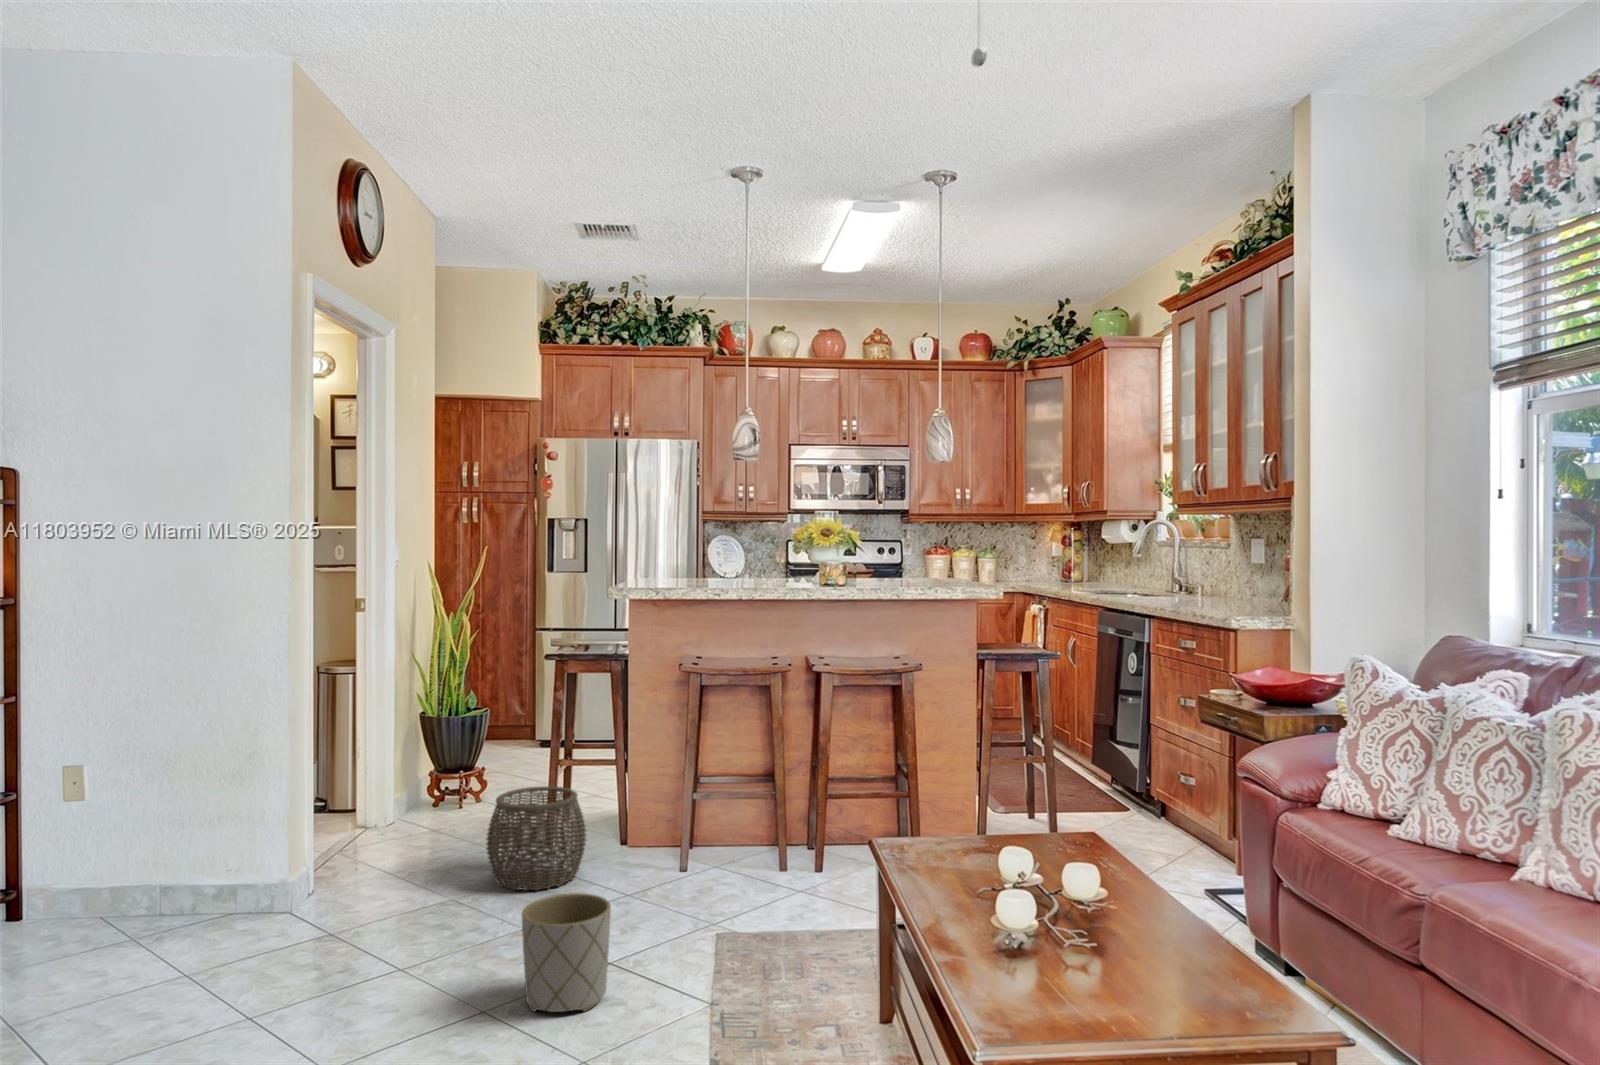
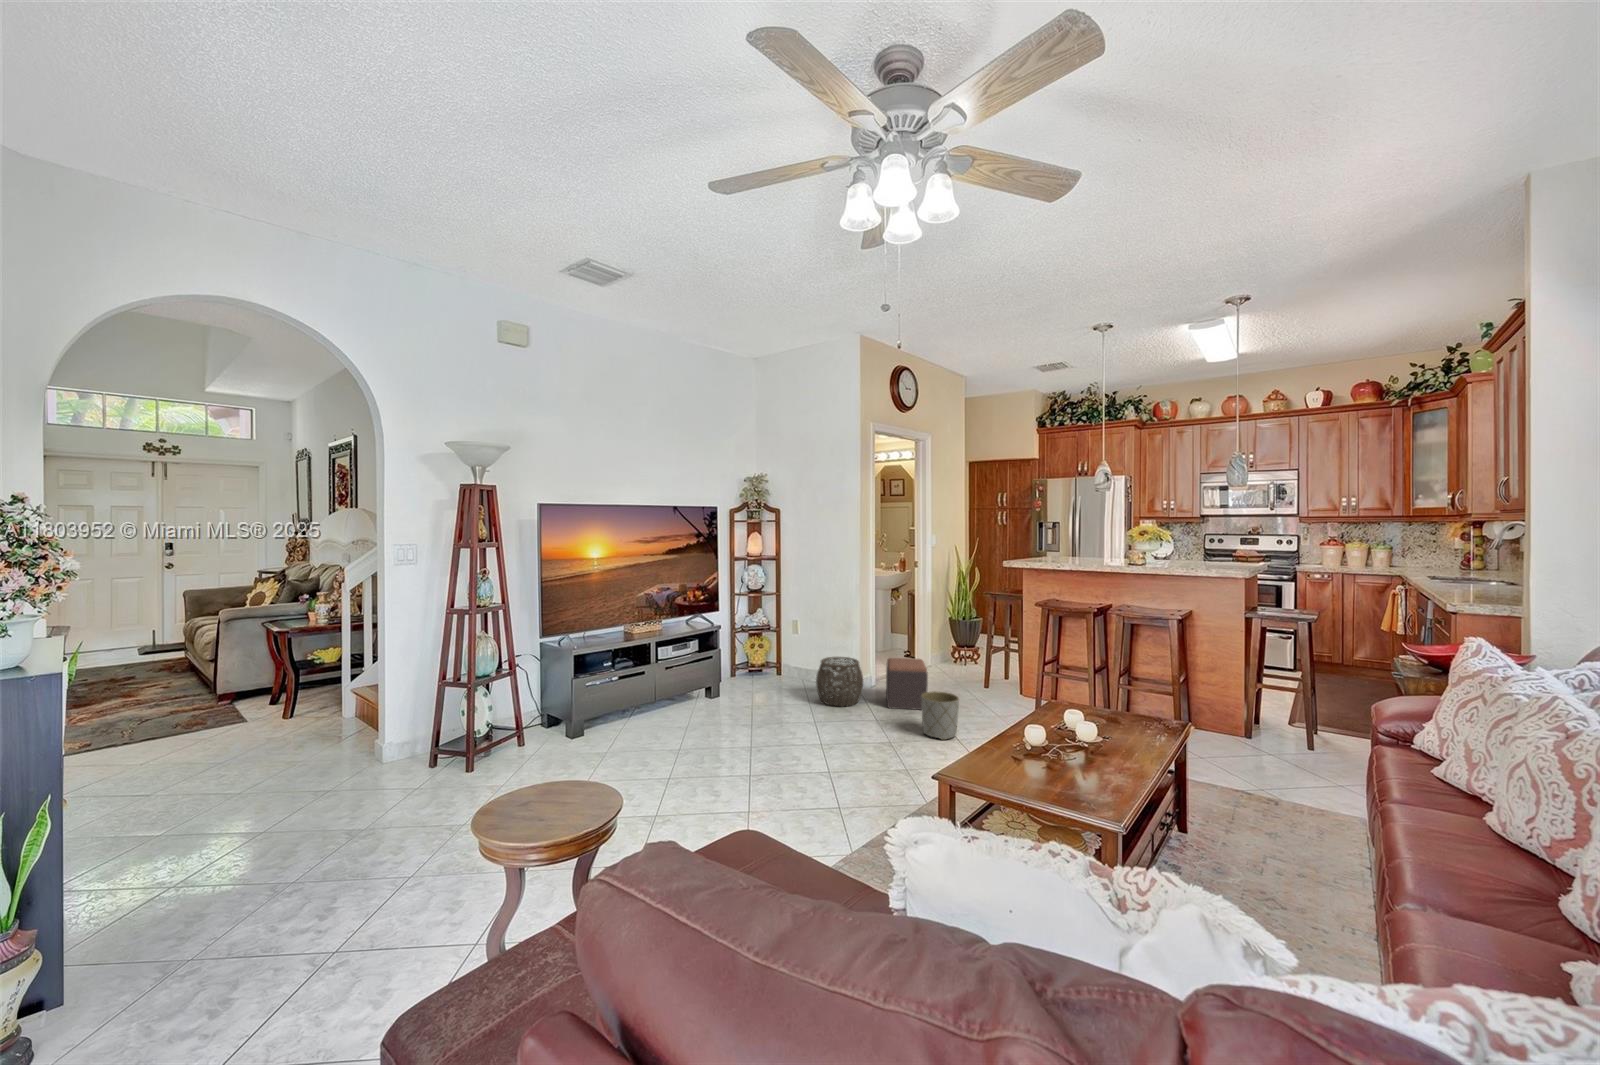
woven basket: present [486,786,586,891] -> present [816,657,863,706]
footstool: none [359,826,484,970] -> present [886,658,928,710]

